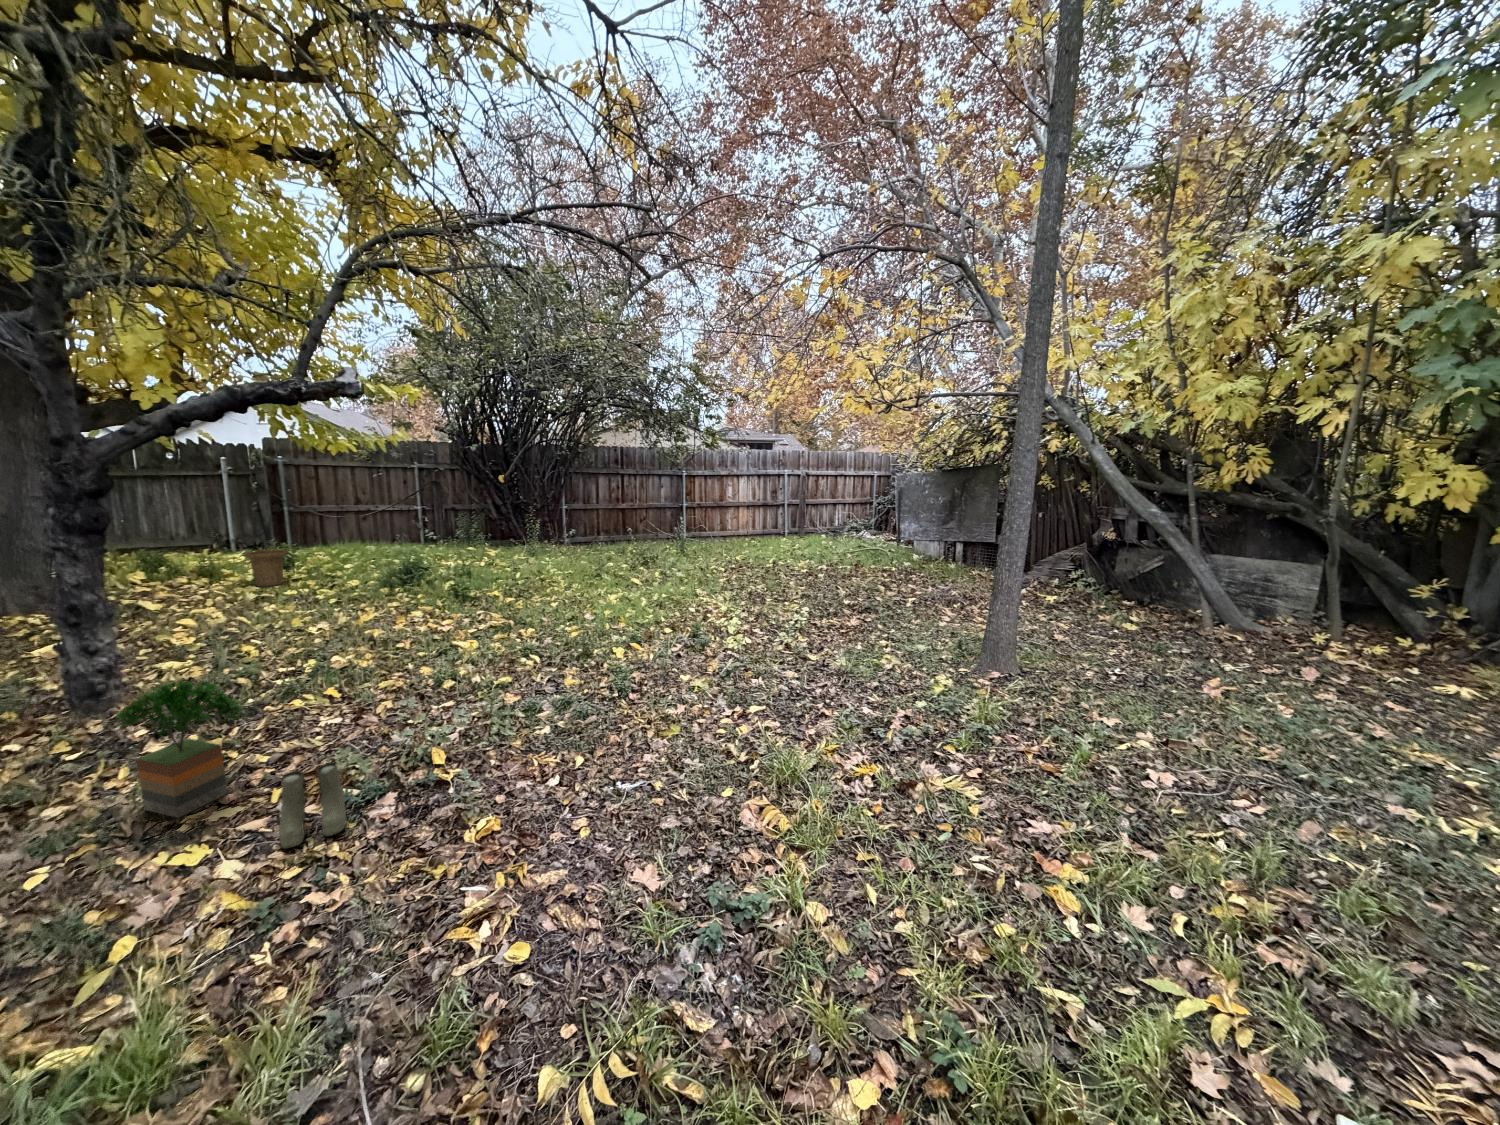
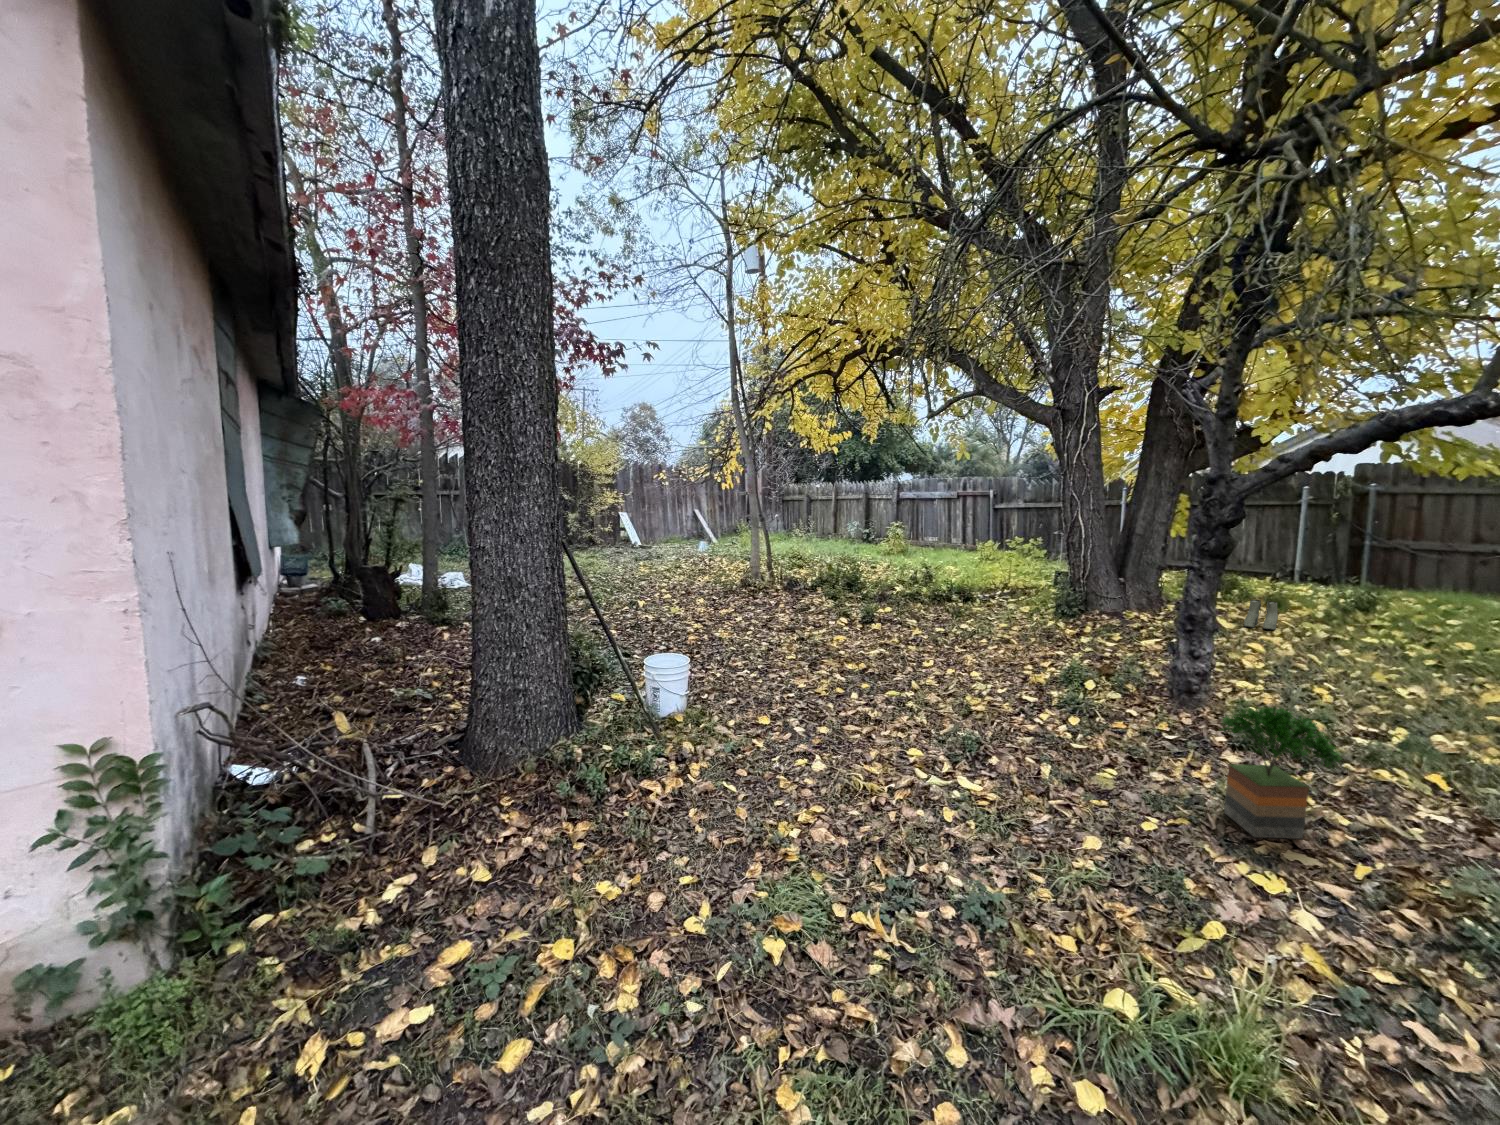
basket: present [244,549,288,587] -> none [1317,587,1371,629]
boots: present [279,762,347,849] -> present [1244,600,1278,630]

